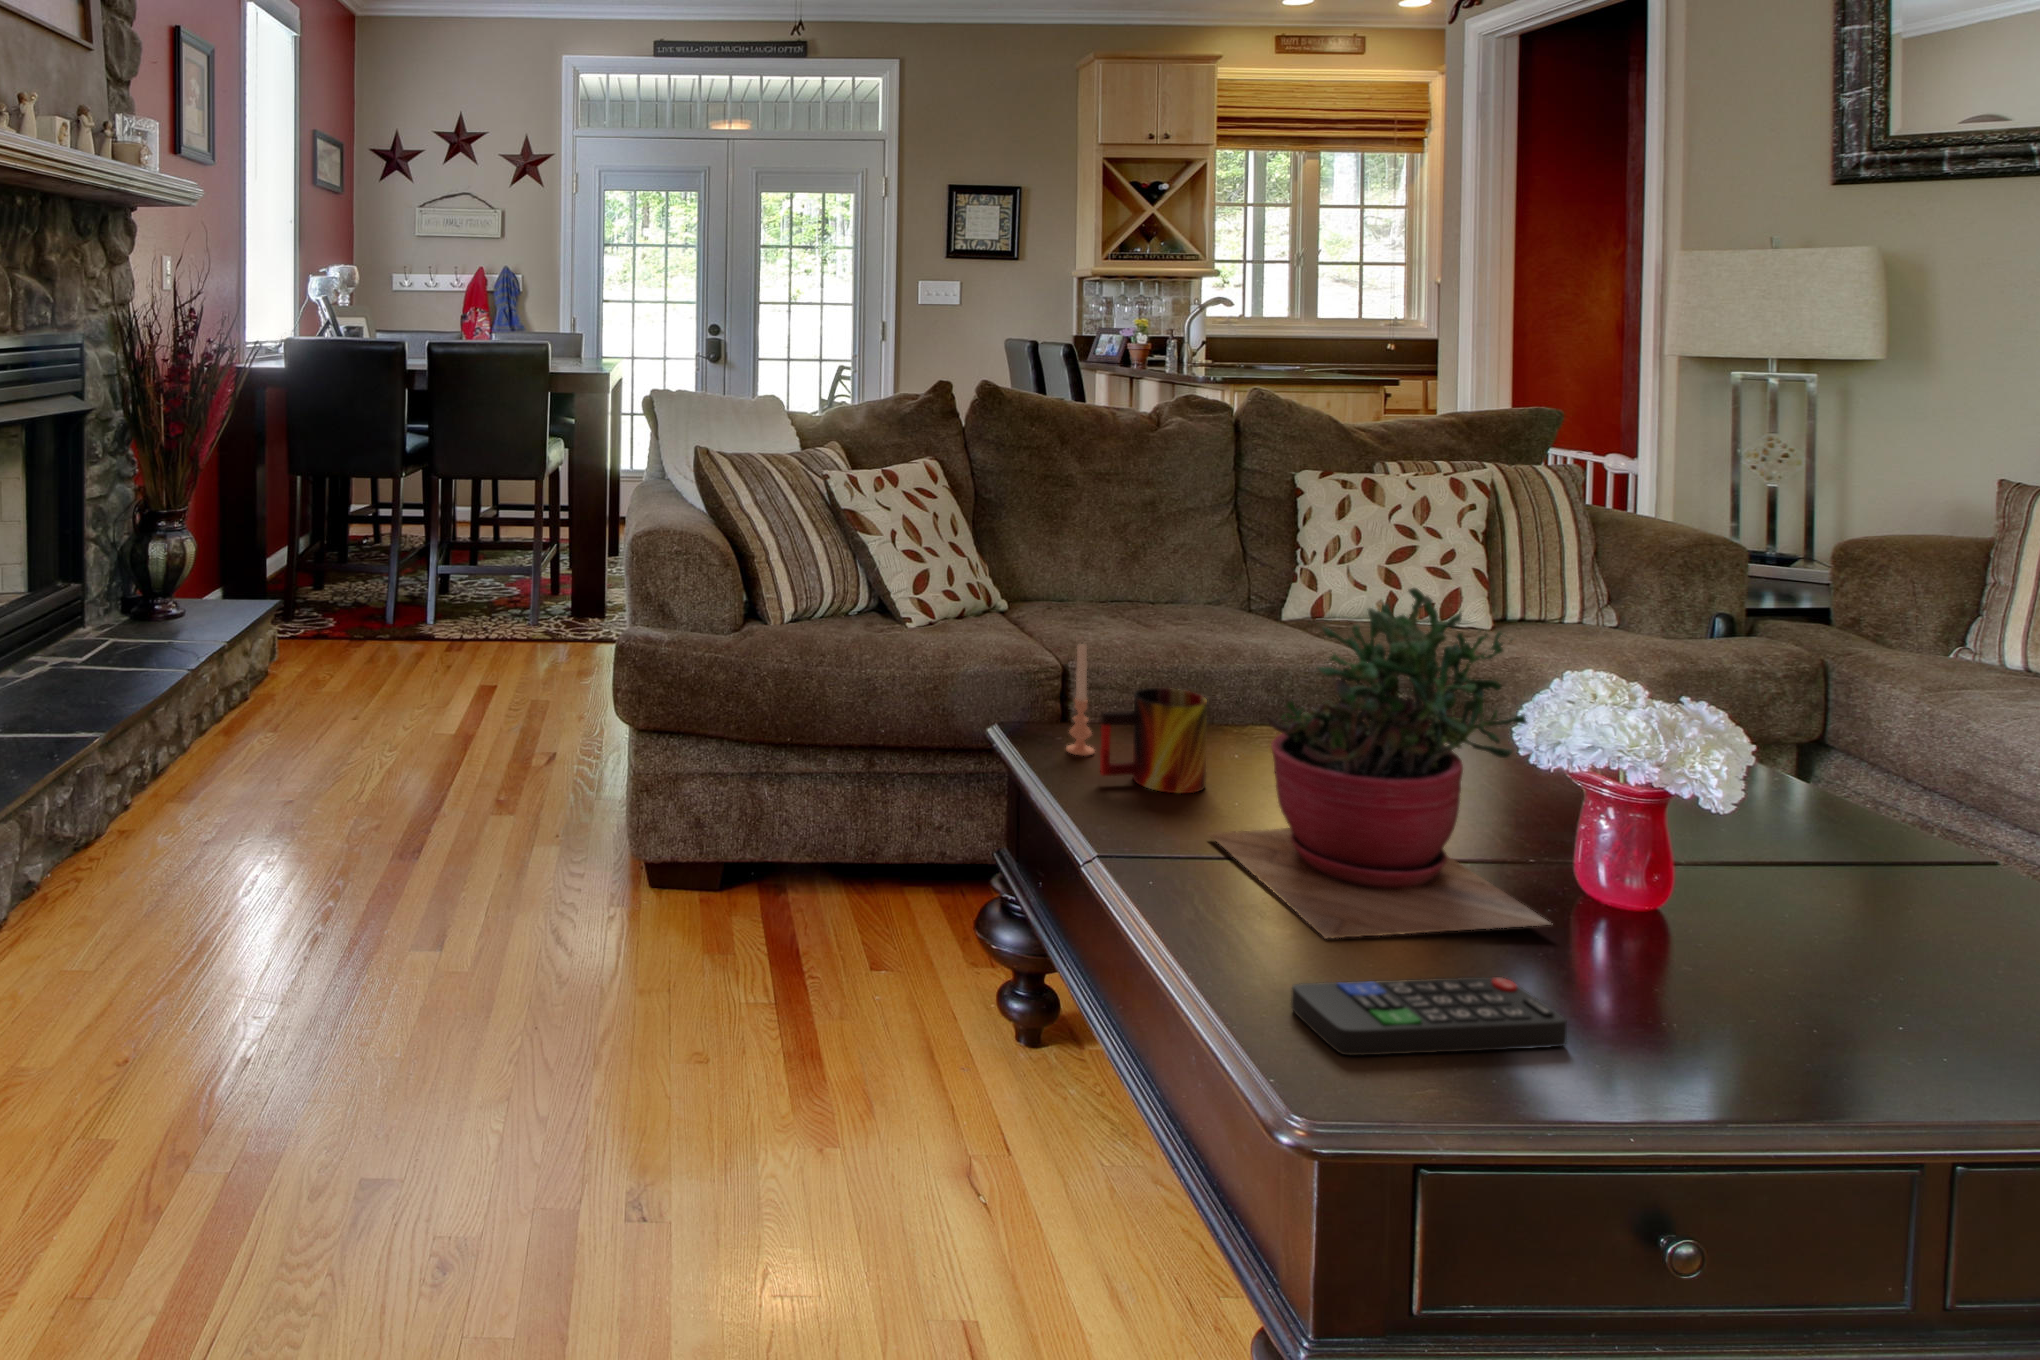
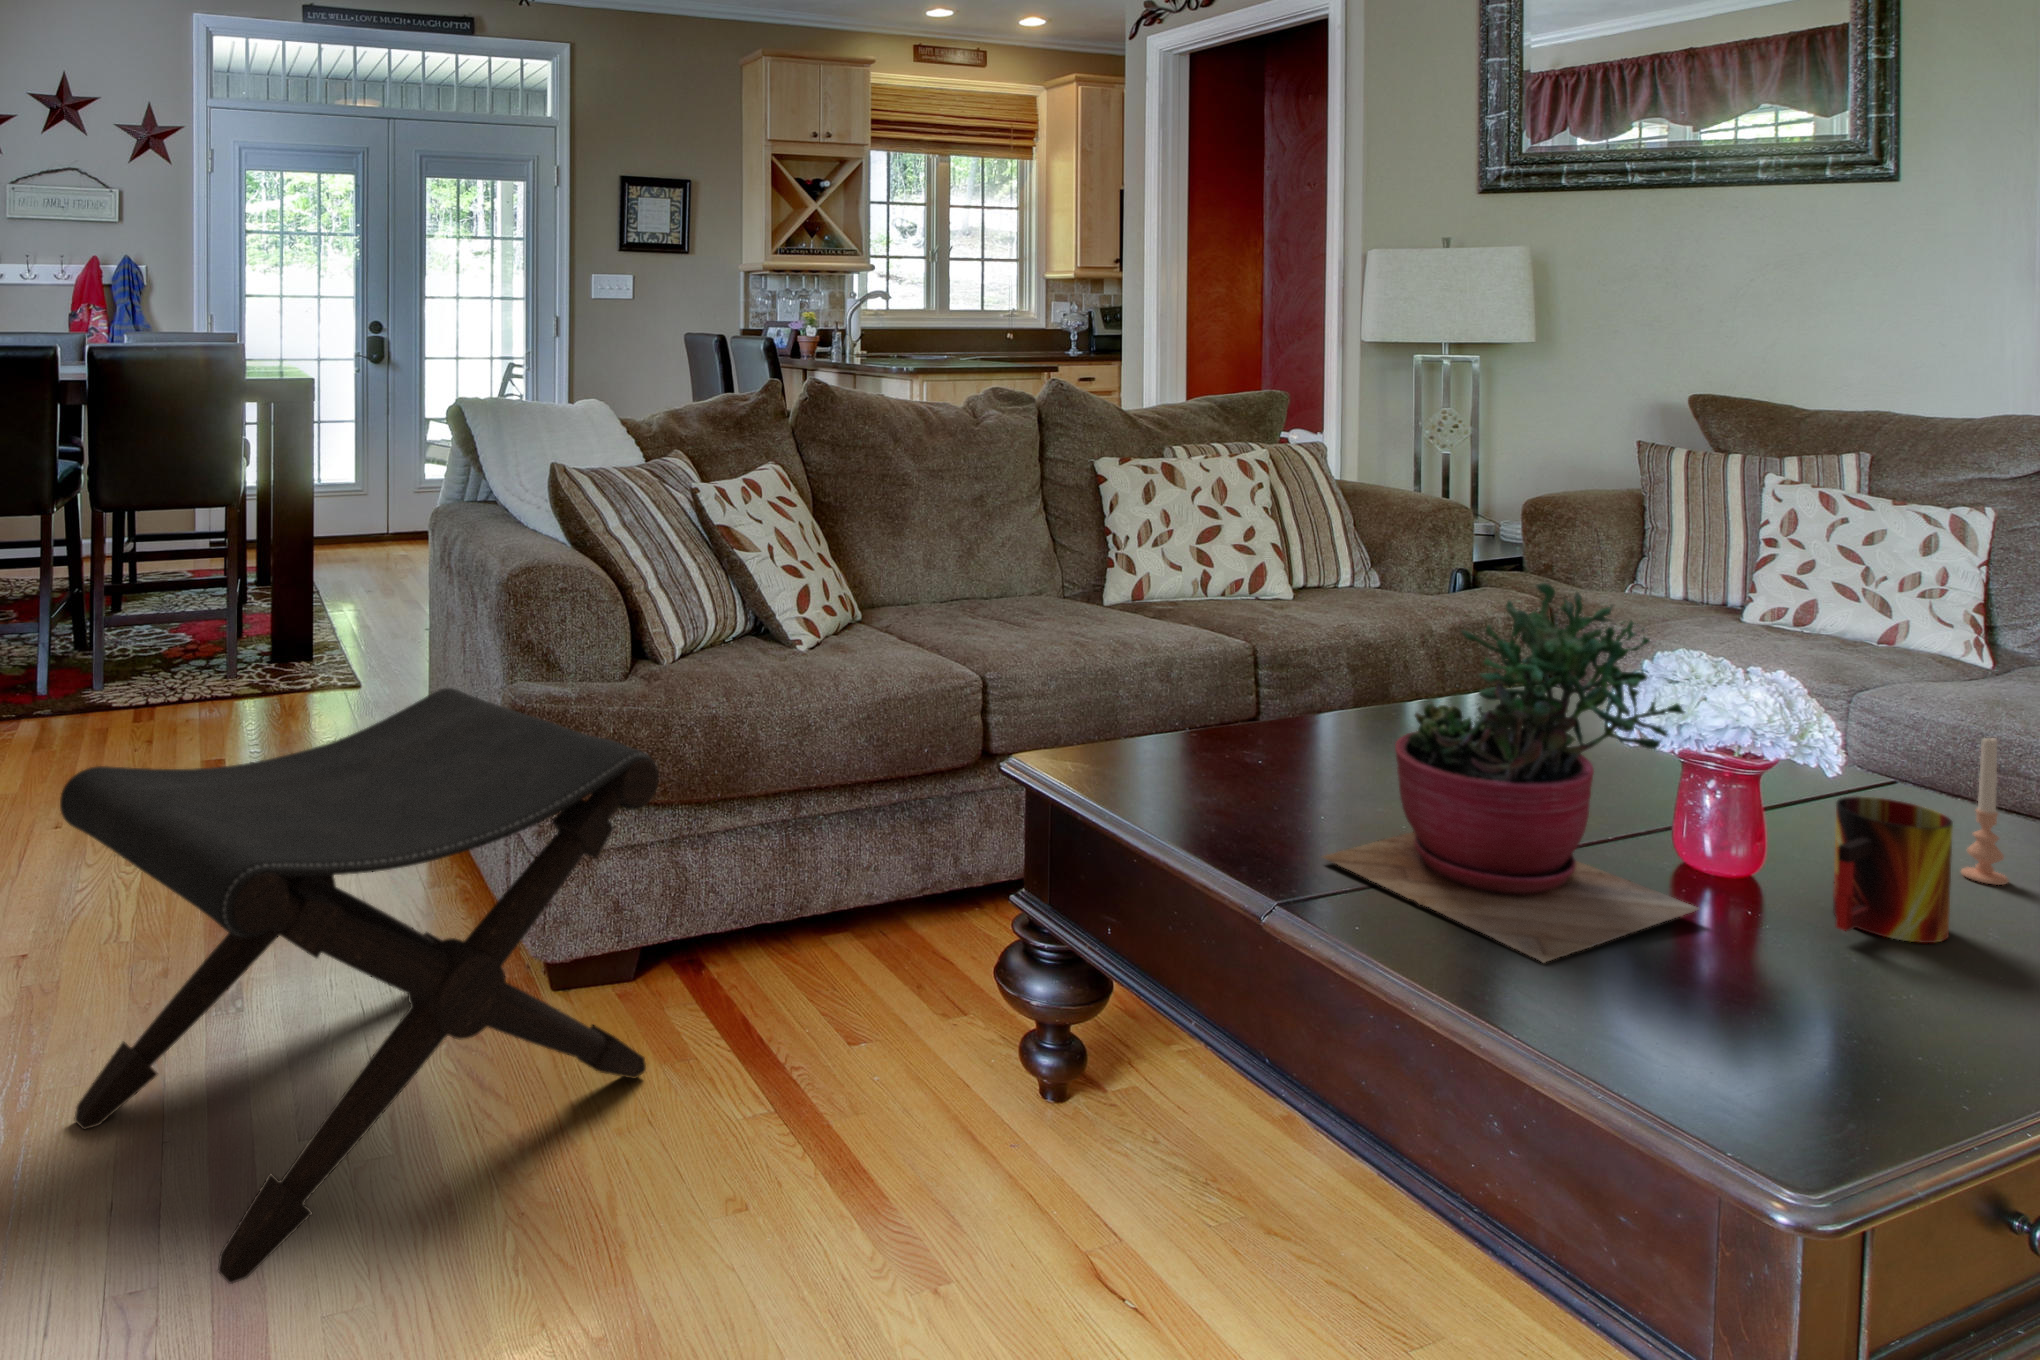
footstool: none [262,626,696,1029] -> present [60,688,659,1284]
candle: present [1066,644,1094,756] -> present [1961,738,2008,885]
mug: present [1100,688,1207,793] -> present [1833,796,1953,943]
remote control: present [1291,977,1567,1055] -> none [1611,980,1853,1103]

